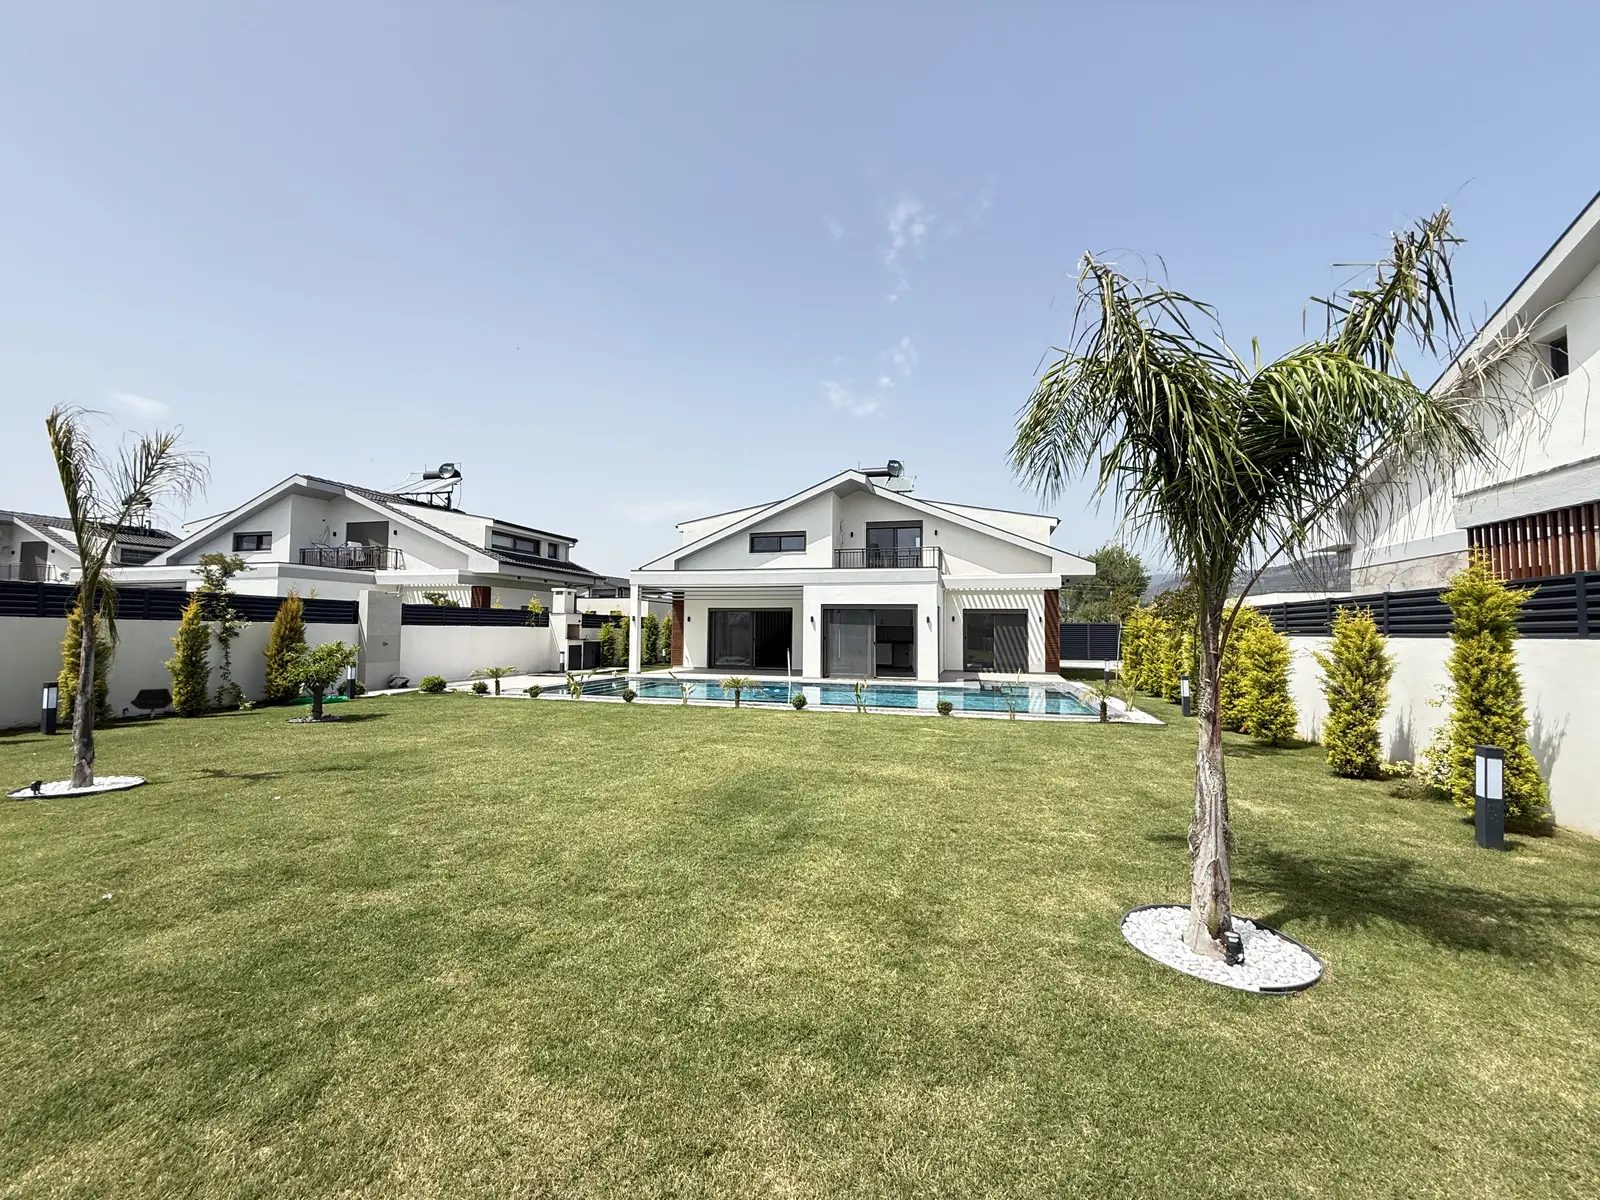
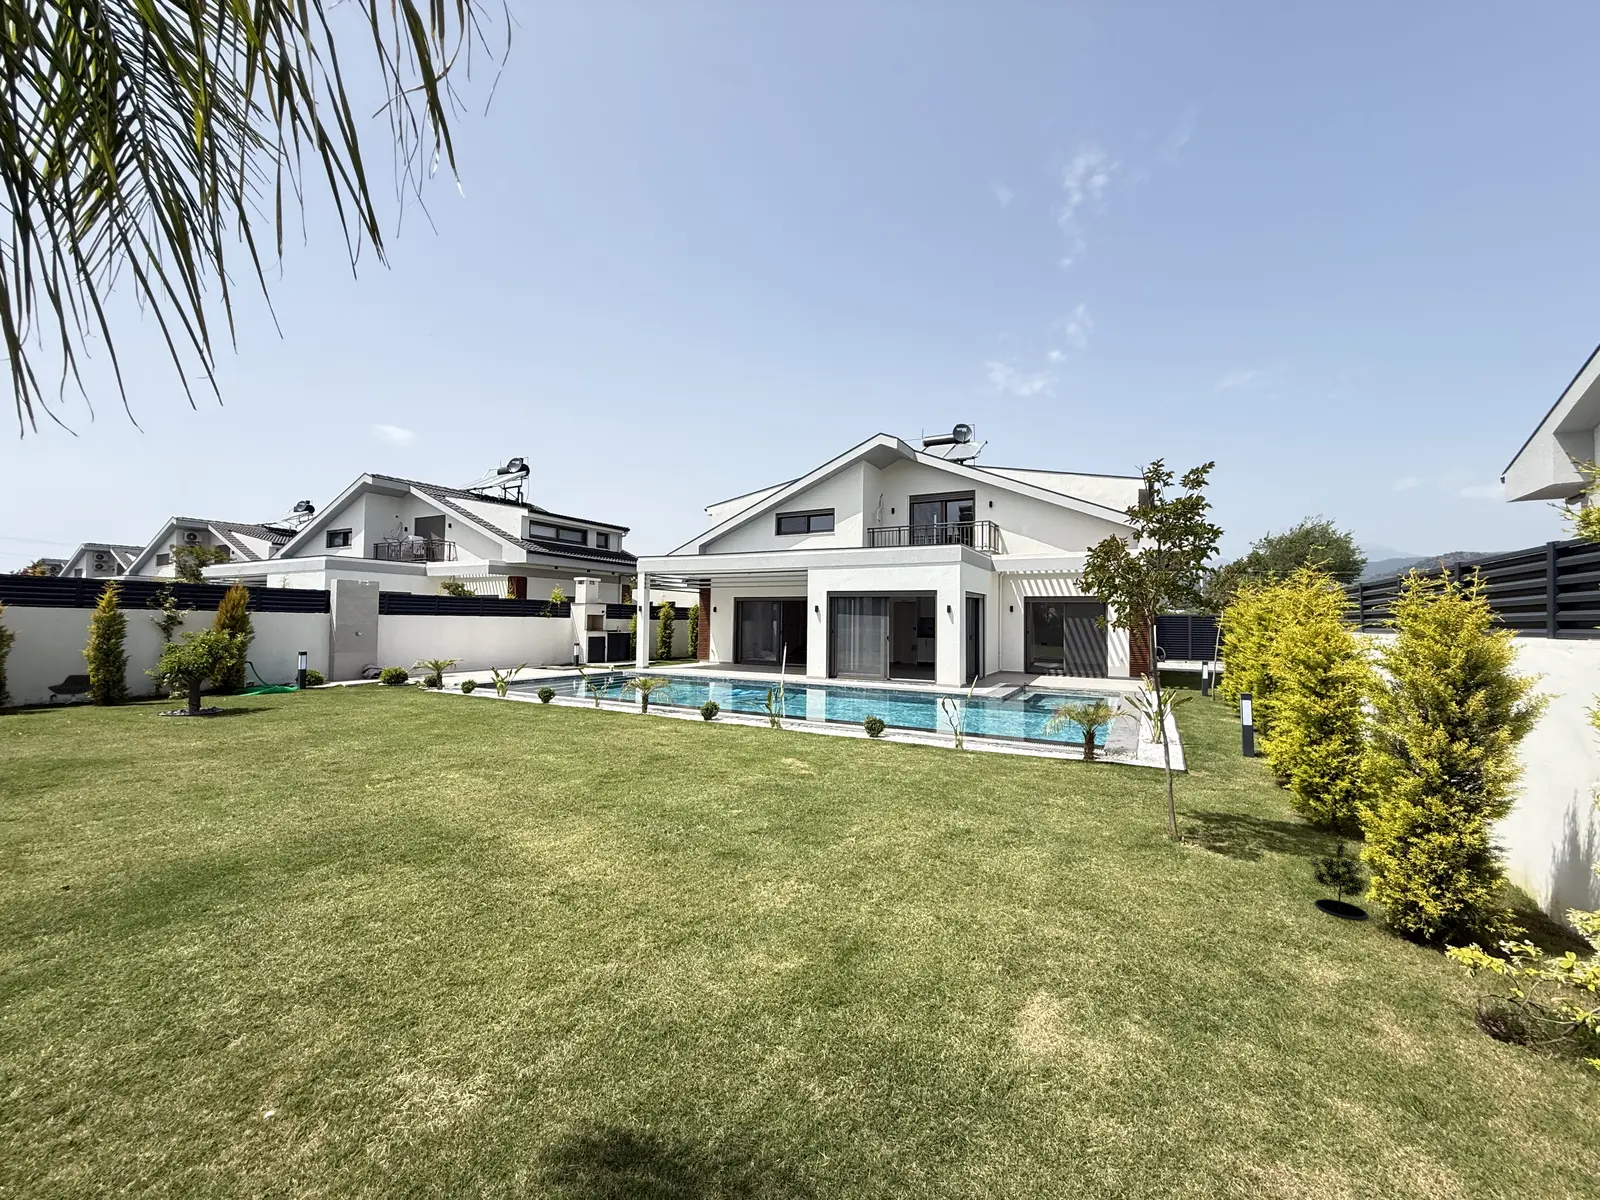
potted tree: none [1296,733,1328,773] -> present [1309,835,1368,920]

